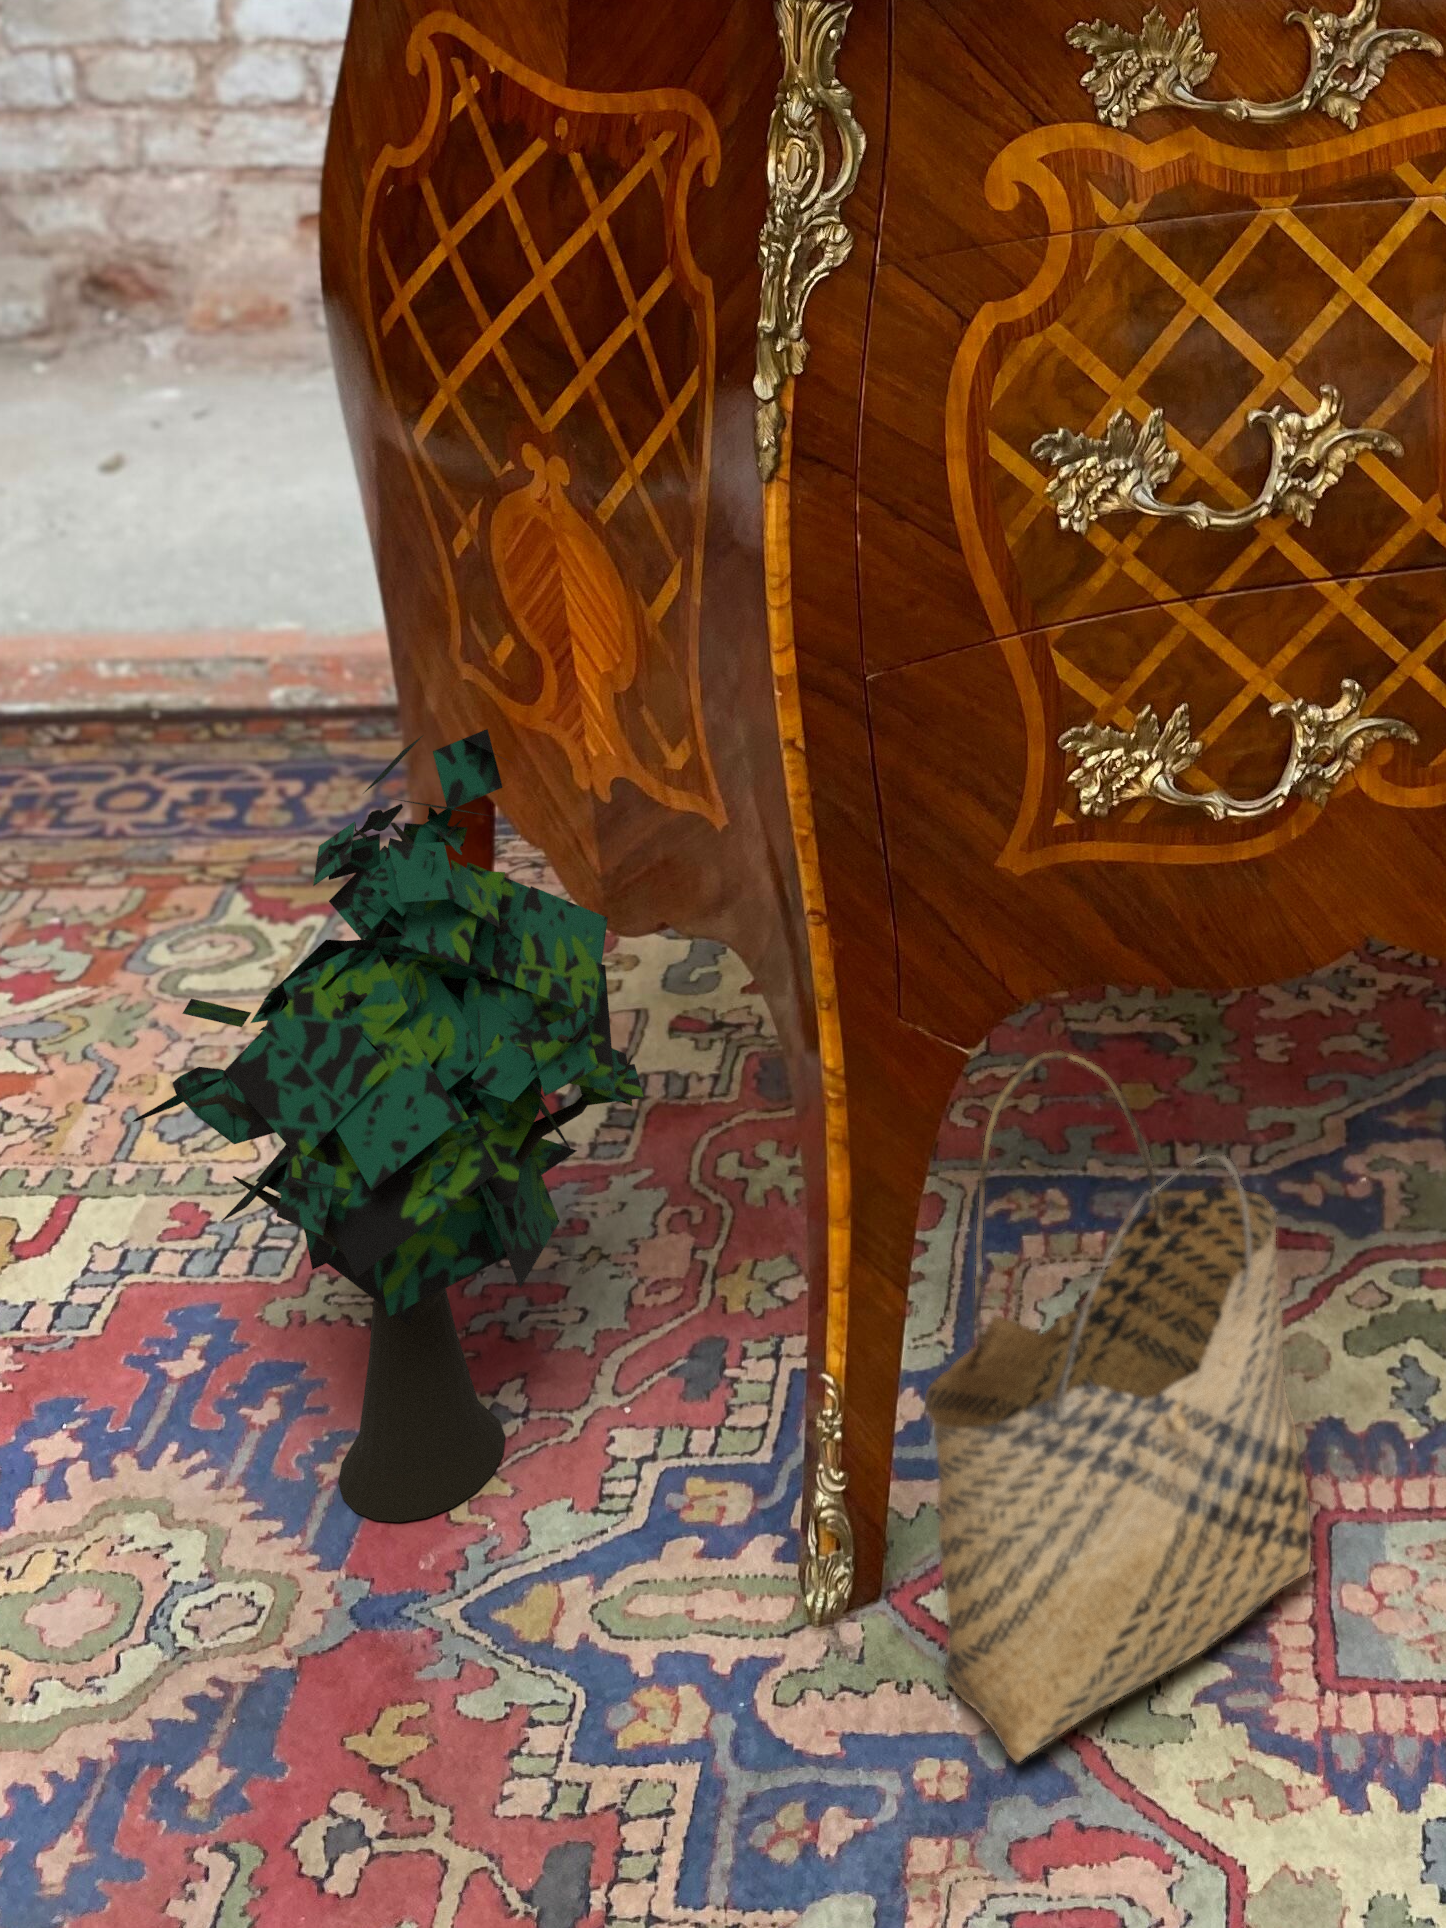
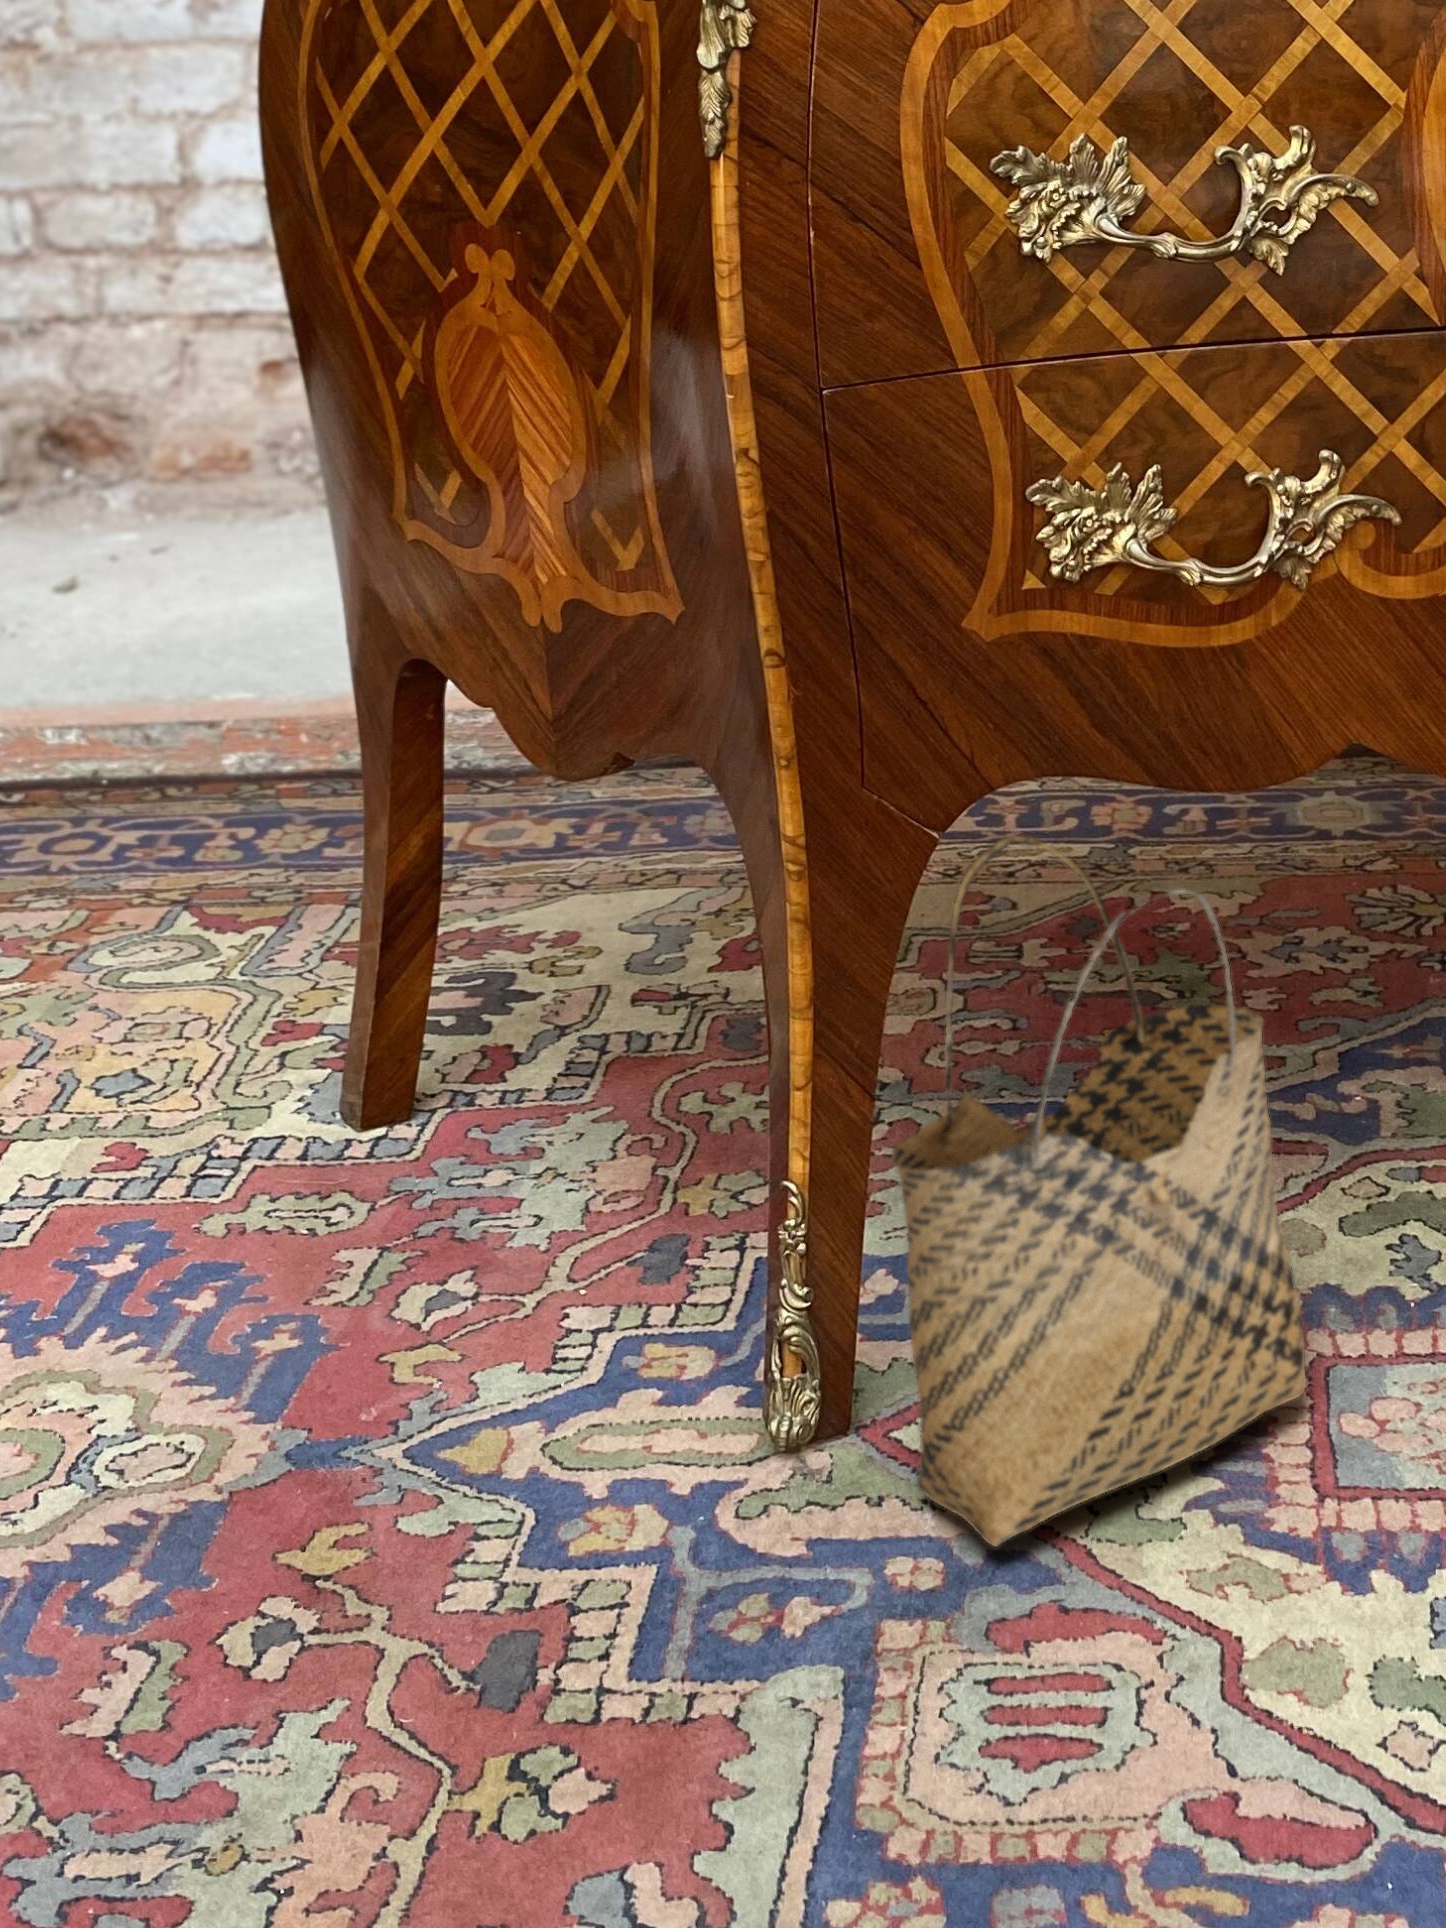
decorative plant: present [133,729,644,1522] -> none [57,543,598,1390]

